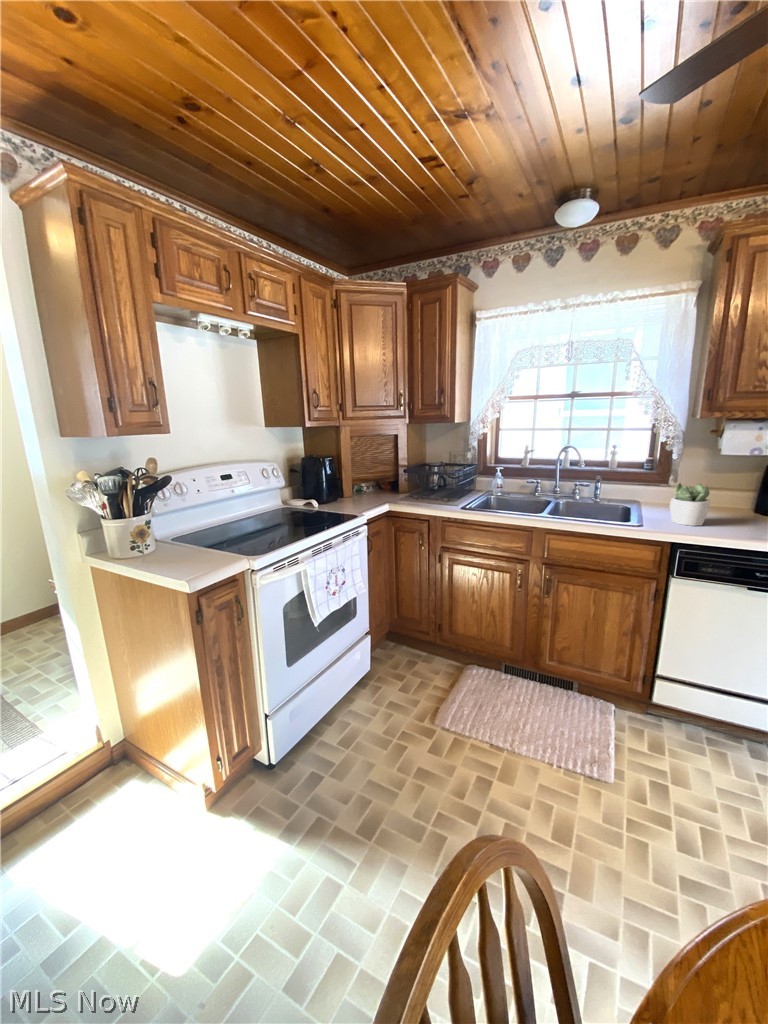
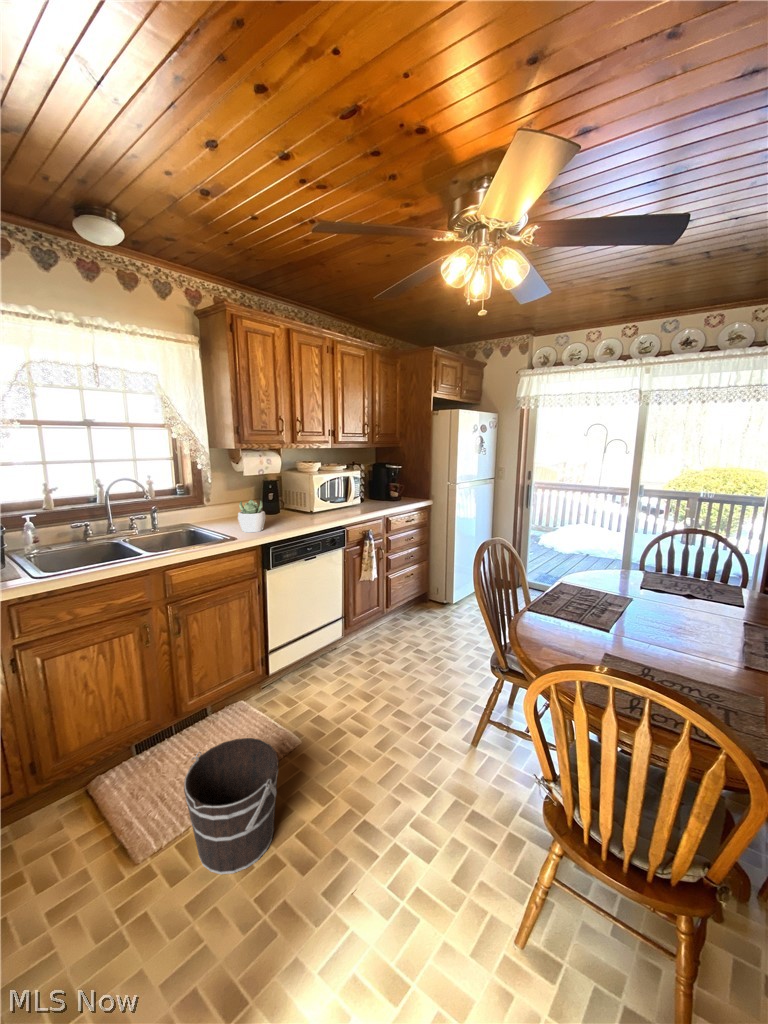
bucket: none [438,684,524,802] -> present [184,738,278,874]

